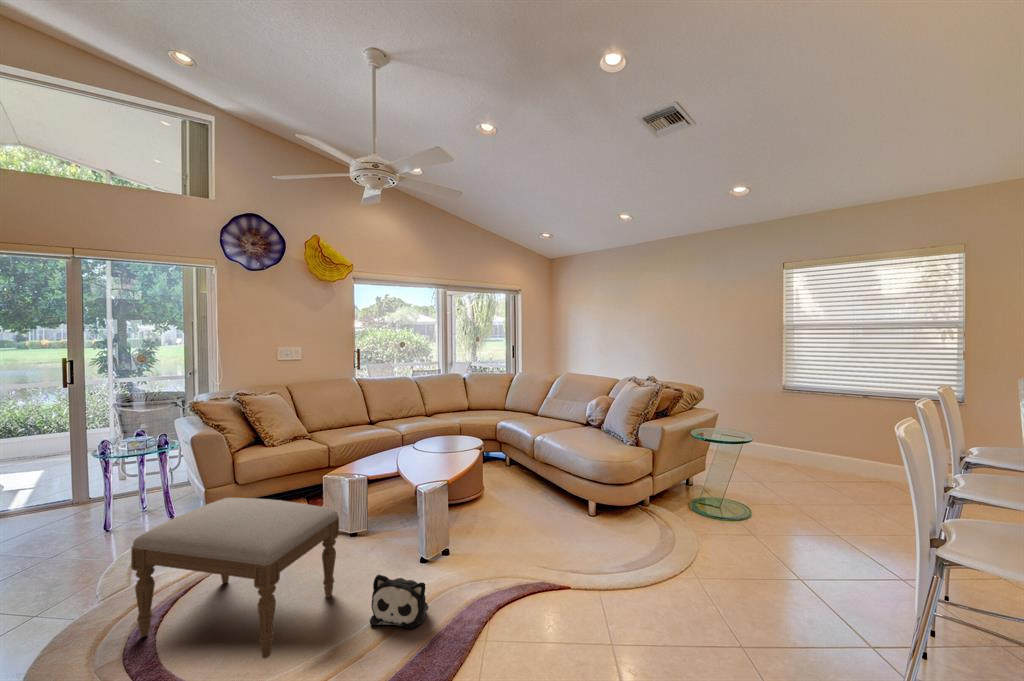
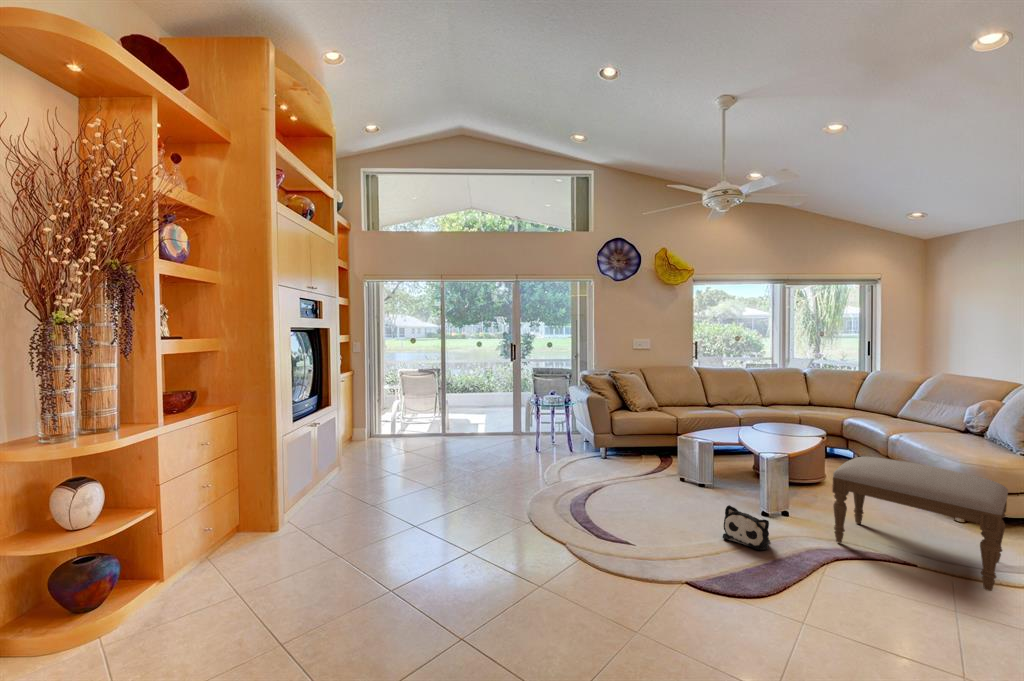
ottoman: present [131,498,339,658] -> present [832,457,1008,591]

